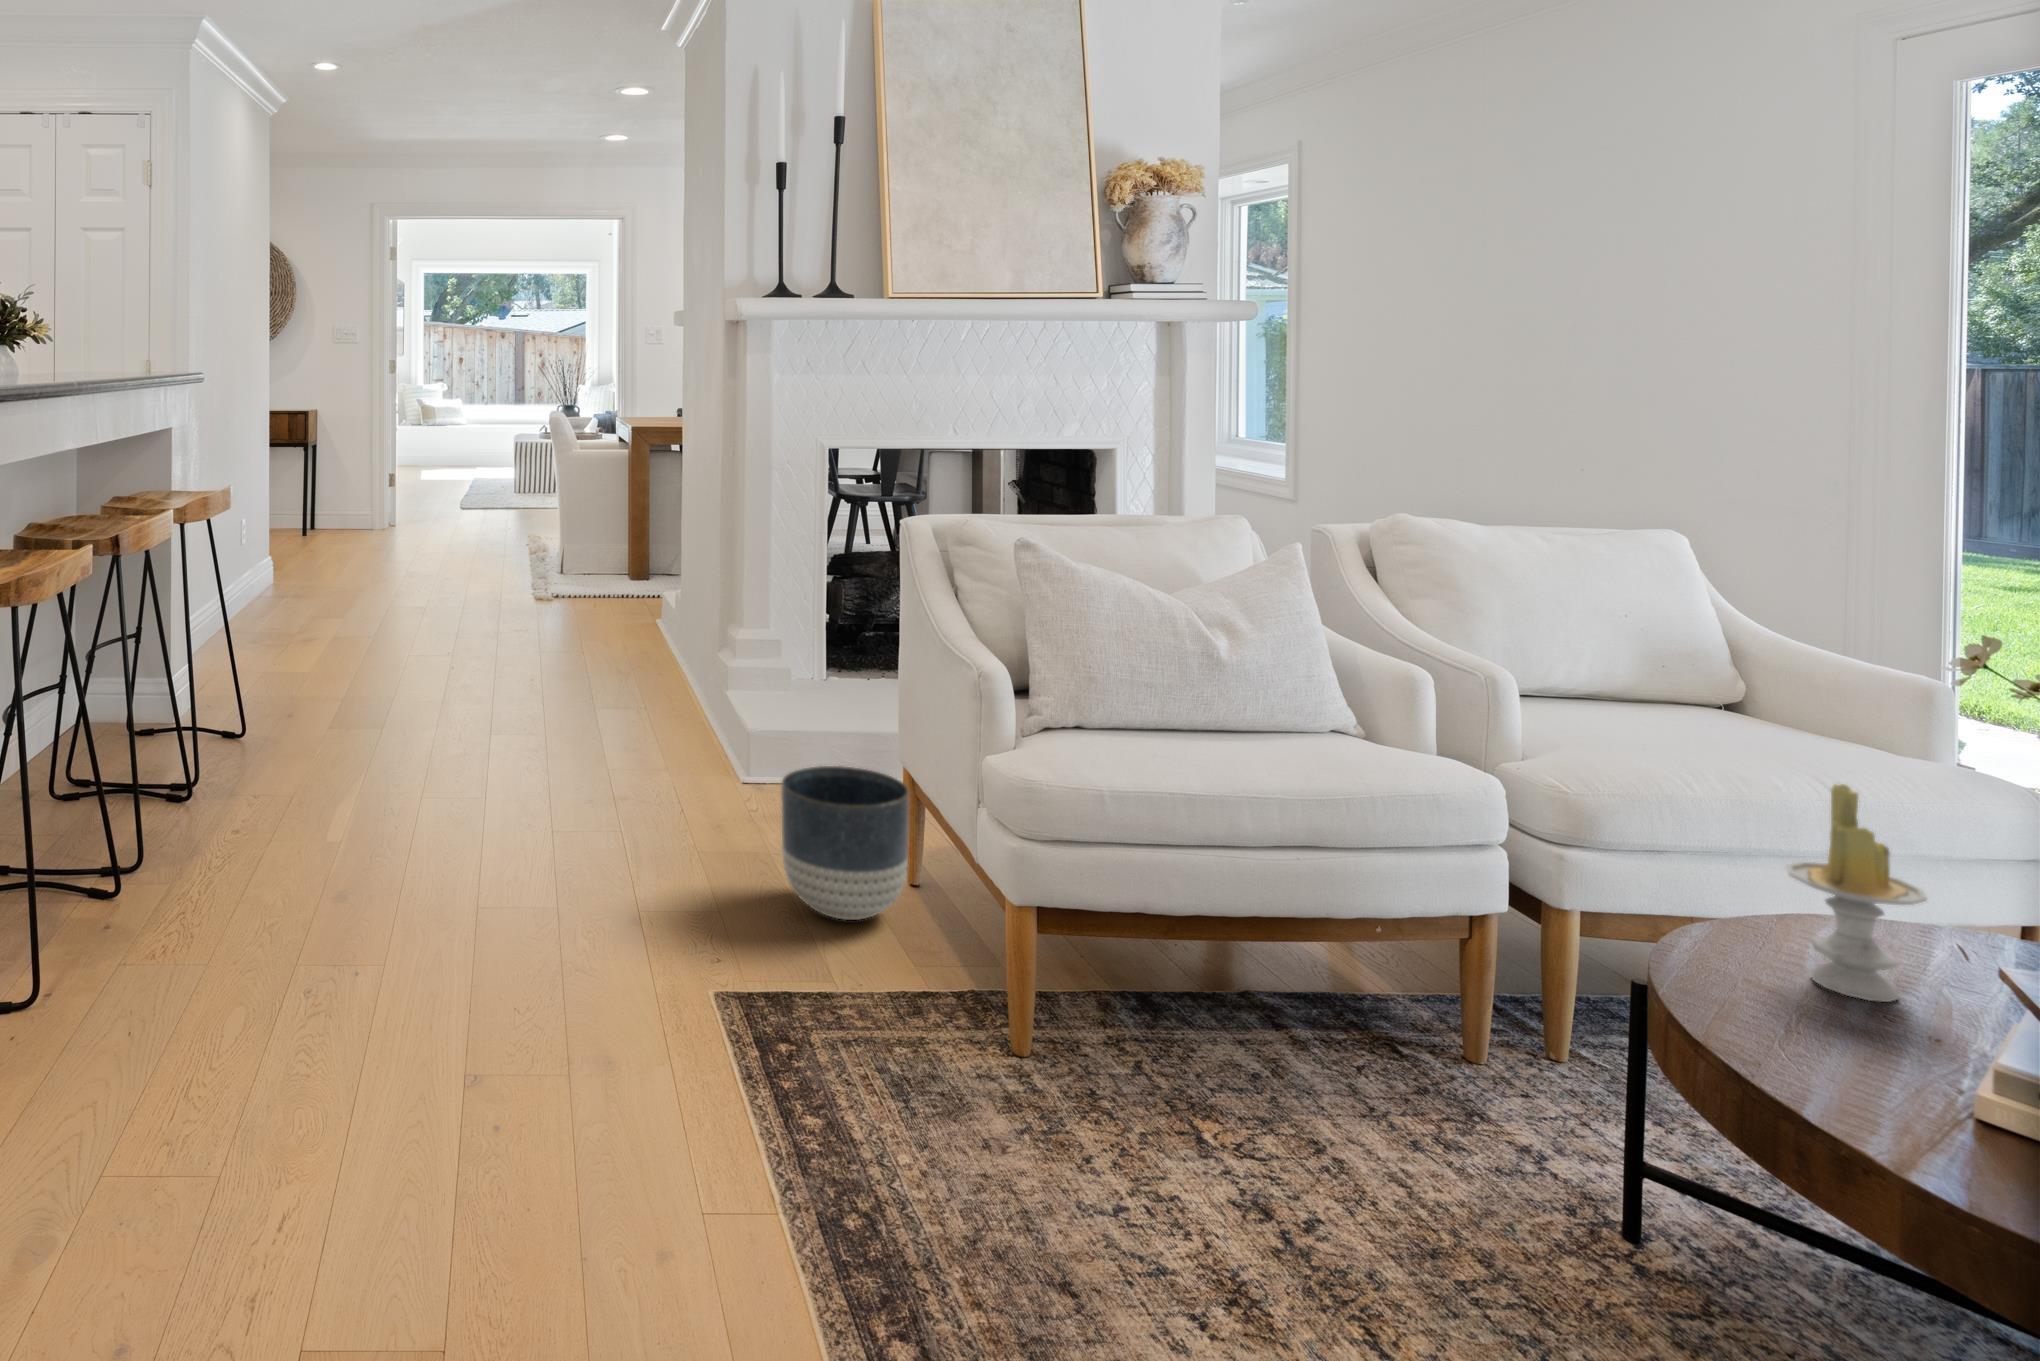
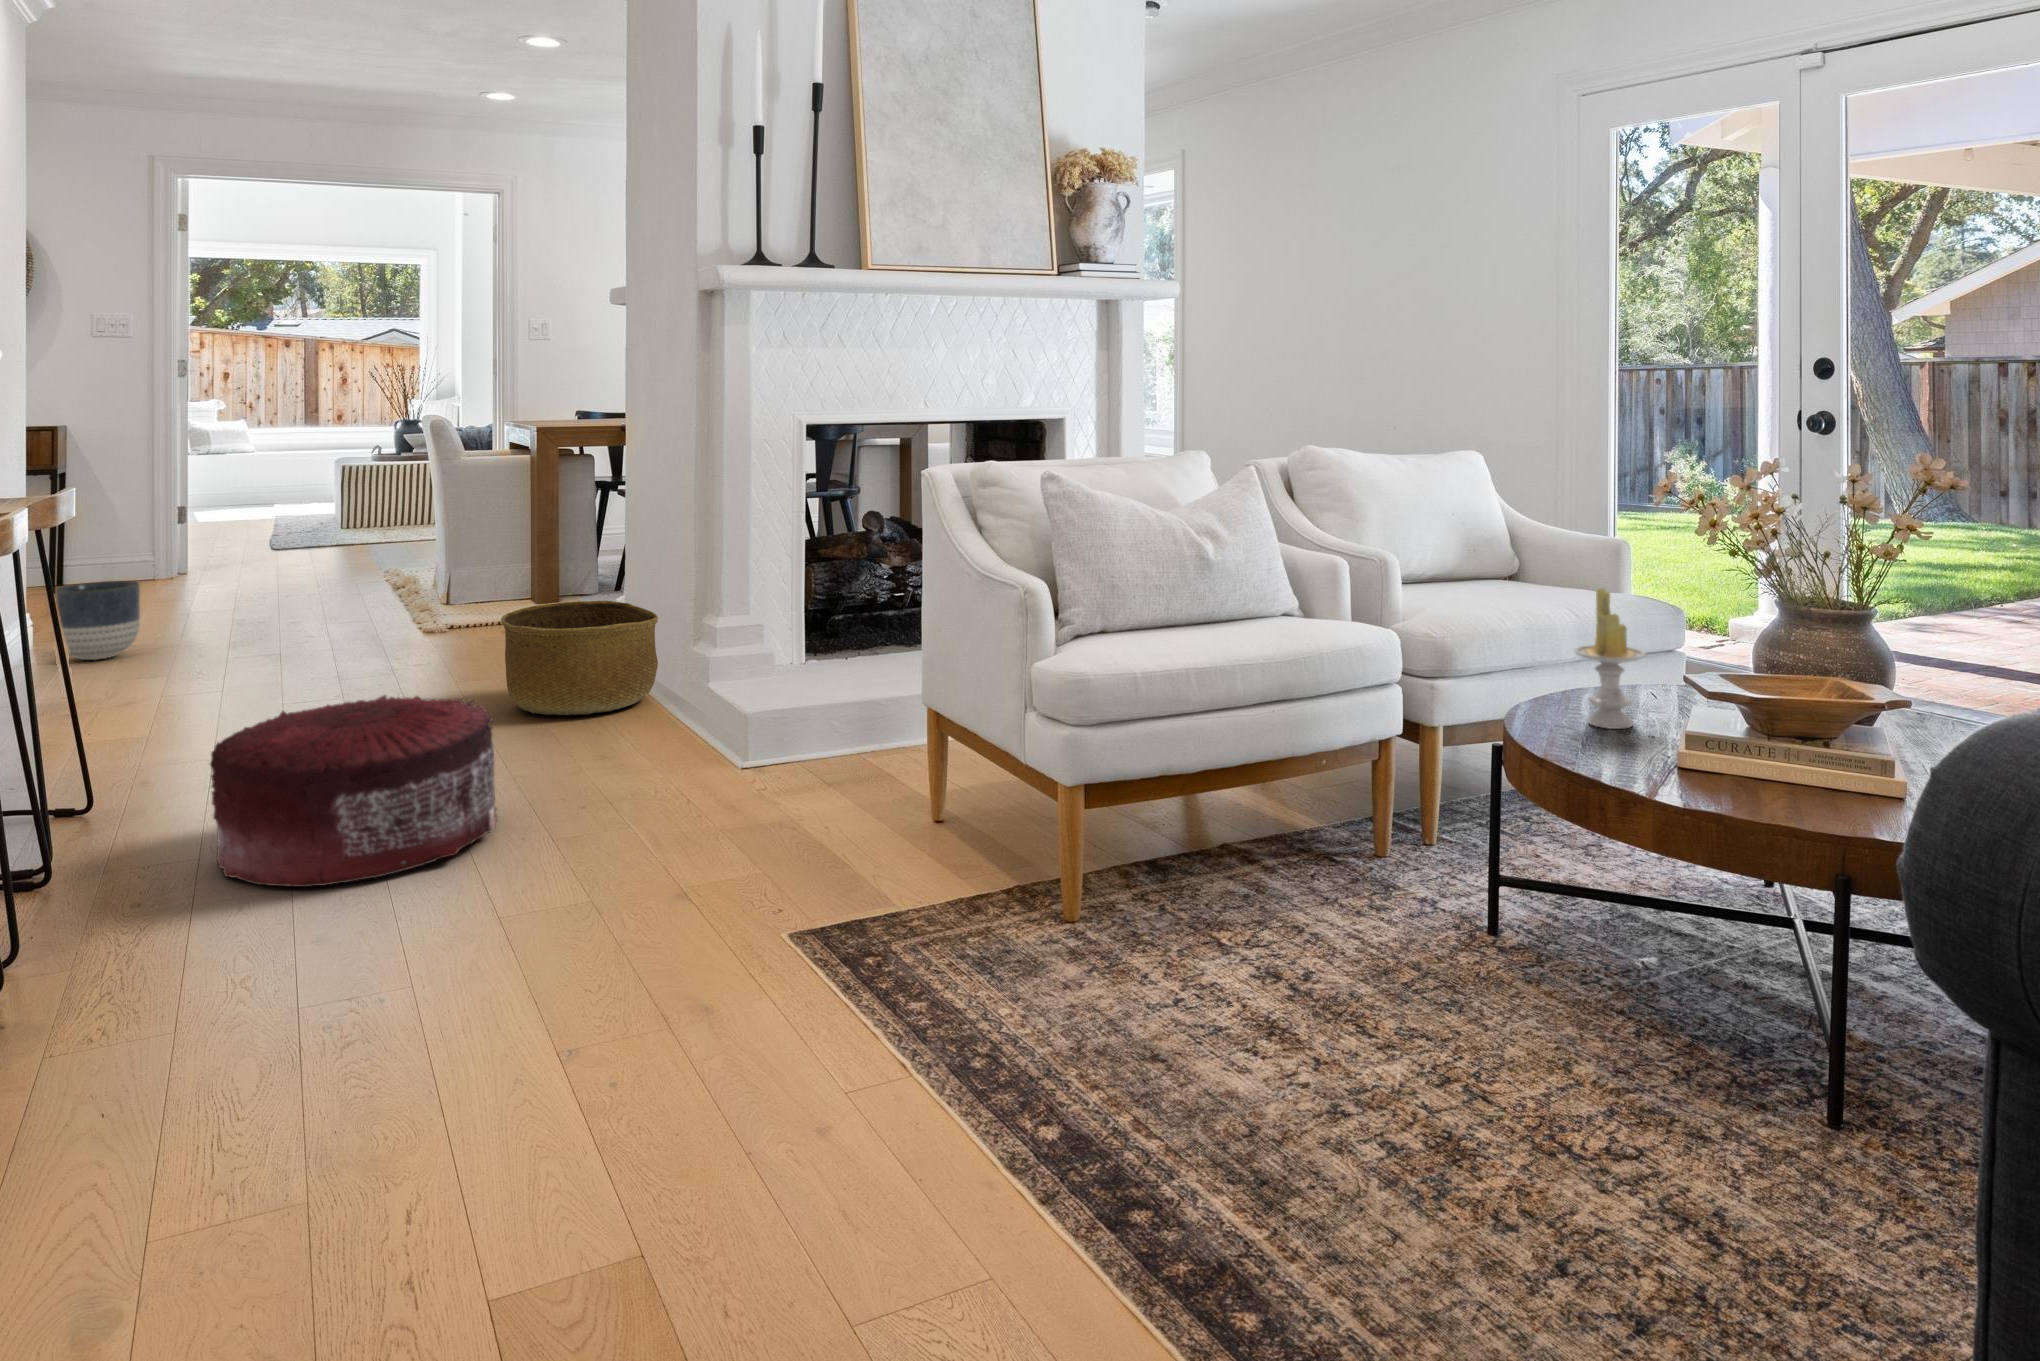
basket: none [556,599,690,707] -> present [501,601,658,715]
pouf: none [282,677,509,846] -> present [210,695,497,887]
planter: present [781,766,909,920] -> present [56,581,140,660]

